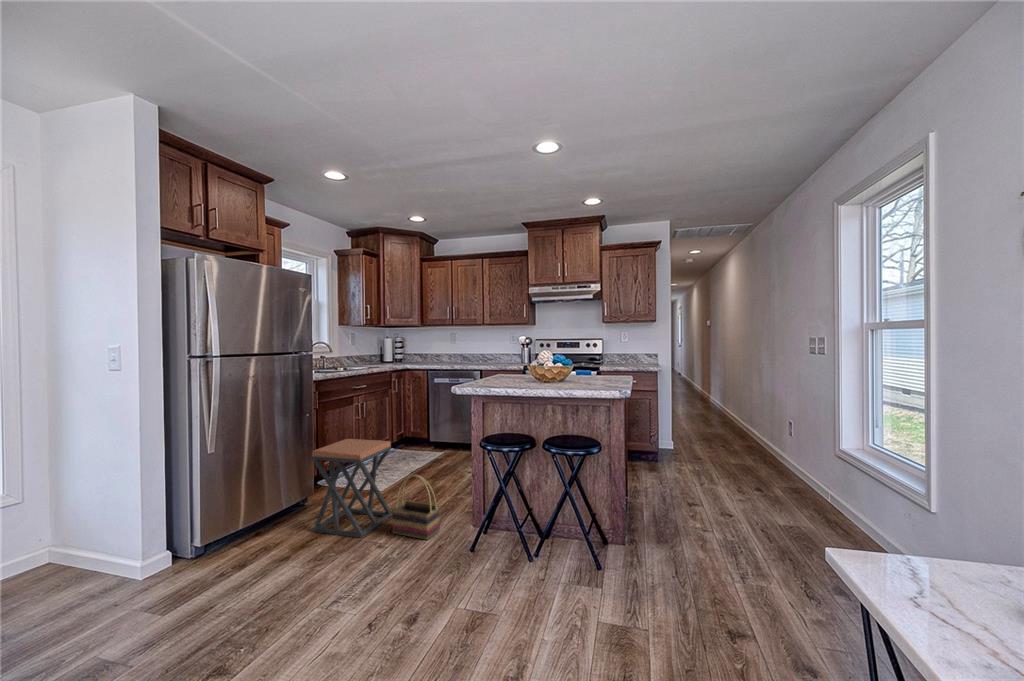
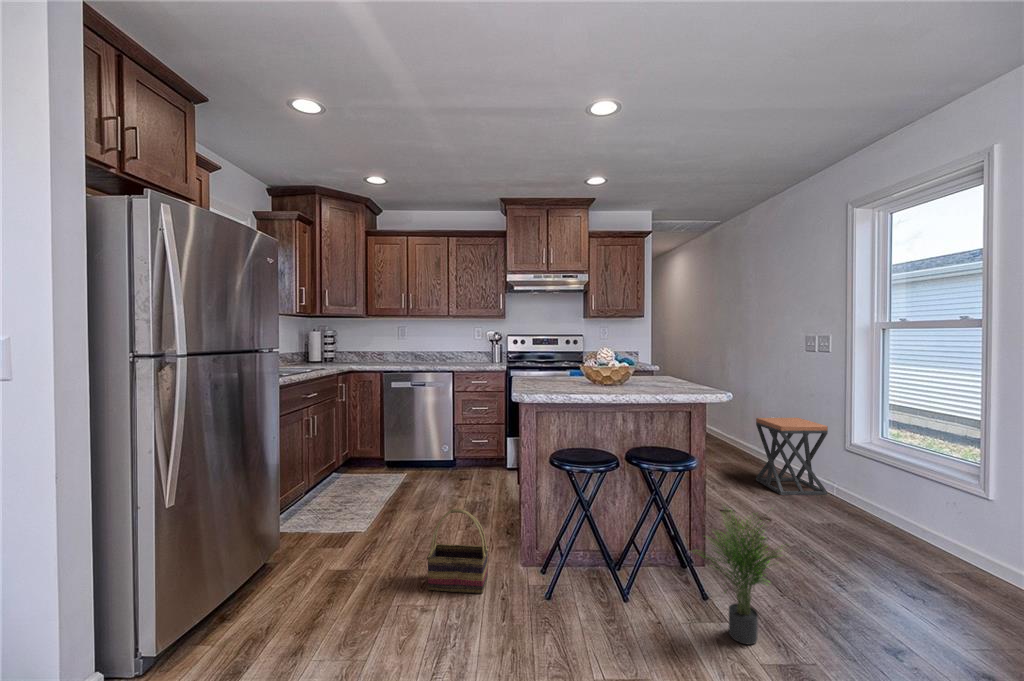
stool: present [312,439,392,538] -> present [756,418,828,495]
potted plant: none [553,483,635,602] -> present [701,509,782,644]

